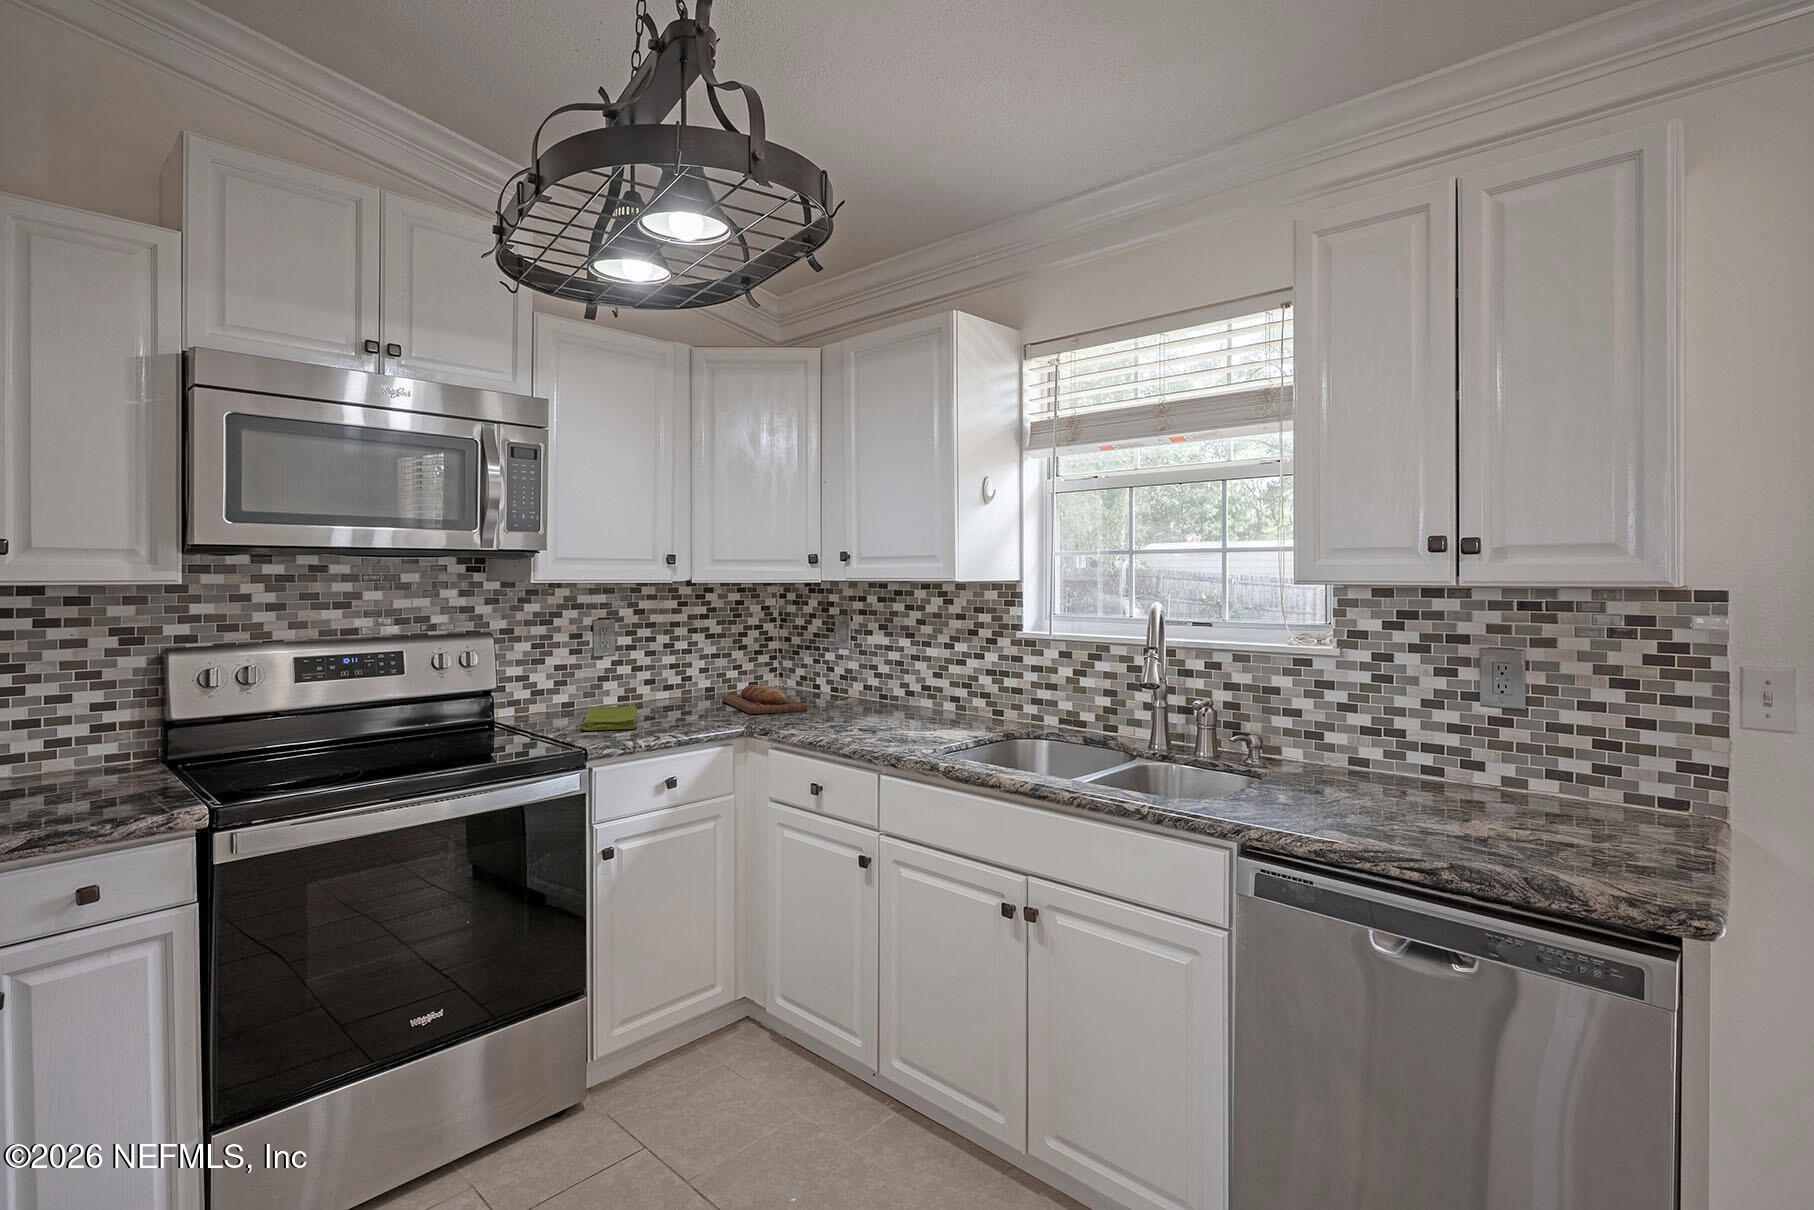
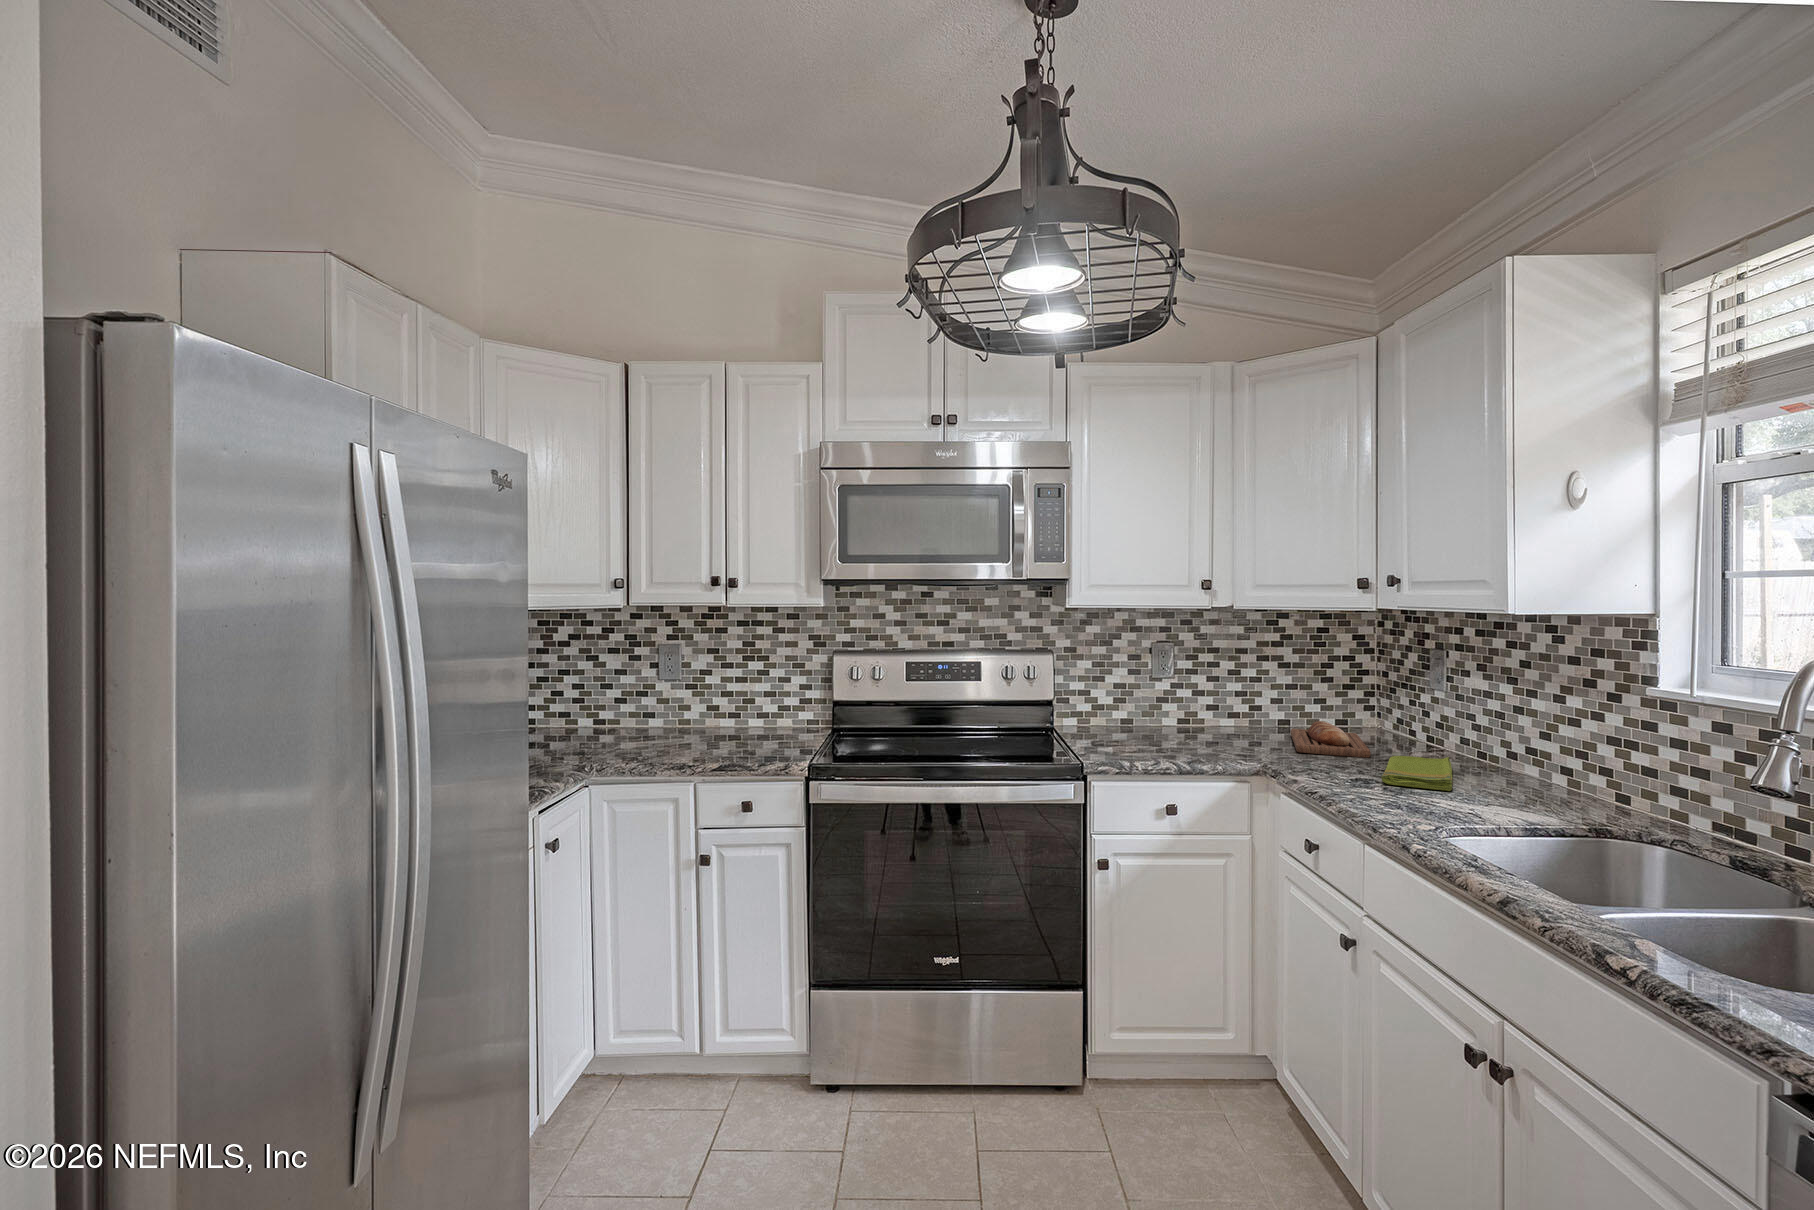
dish towel: present [581,704,637,730] -> present [1382,756,1452,791]

